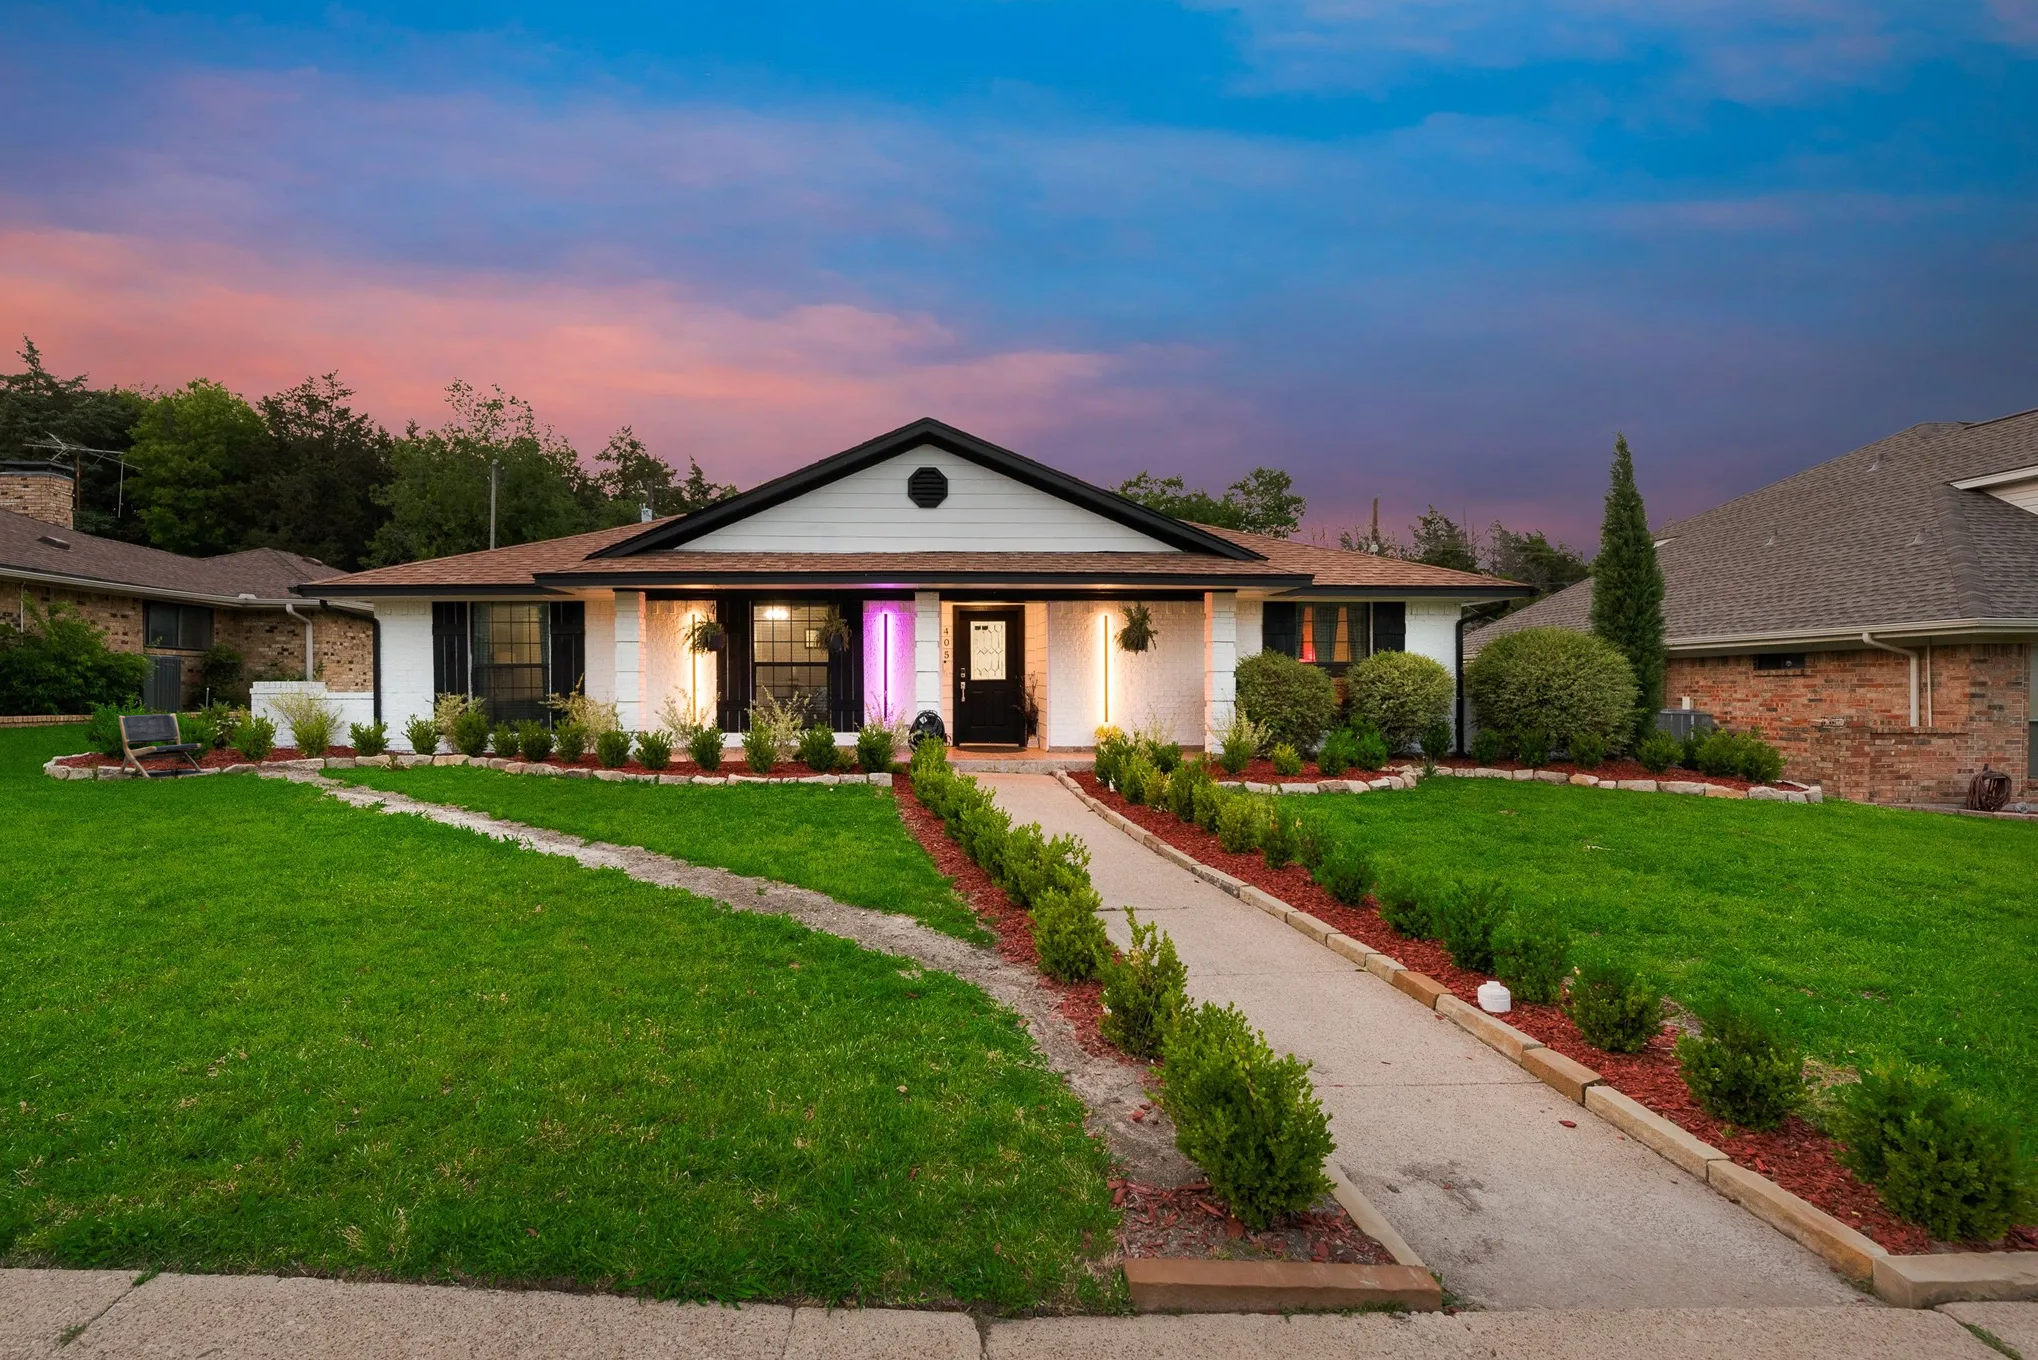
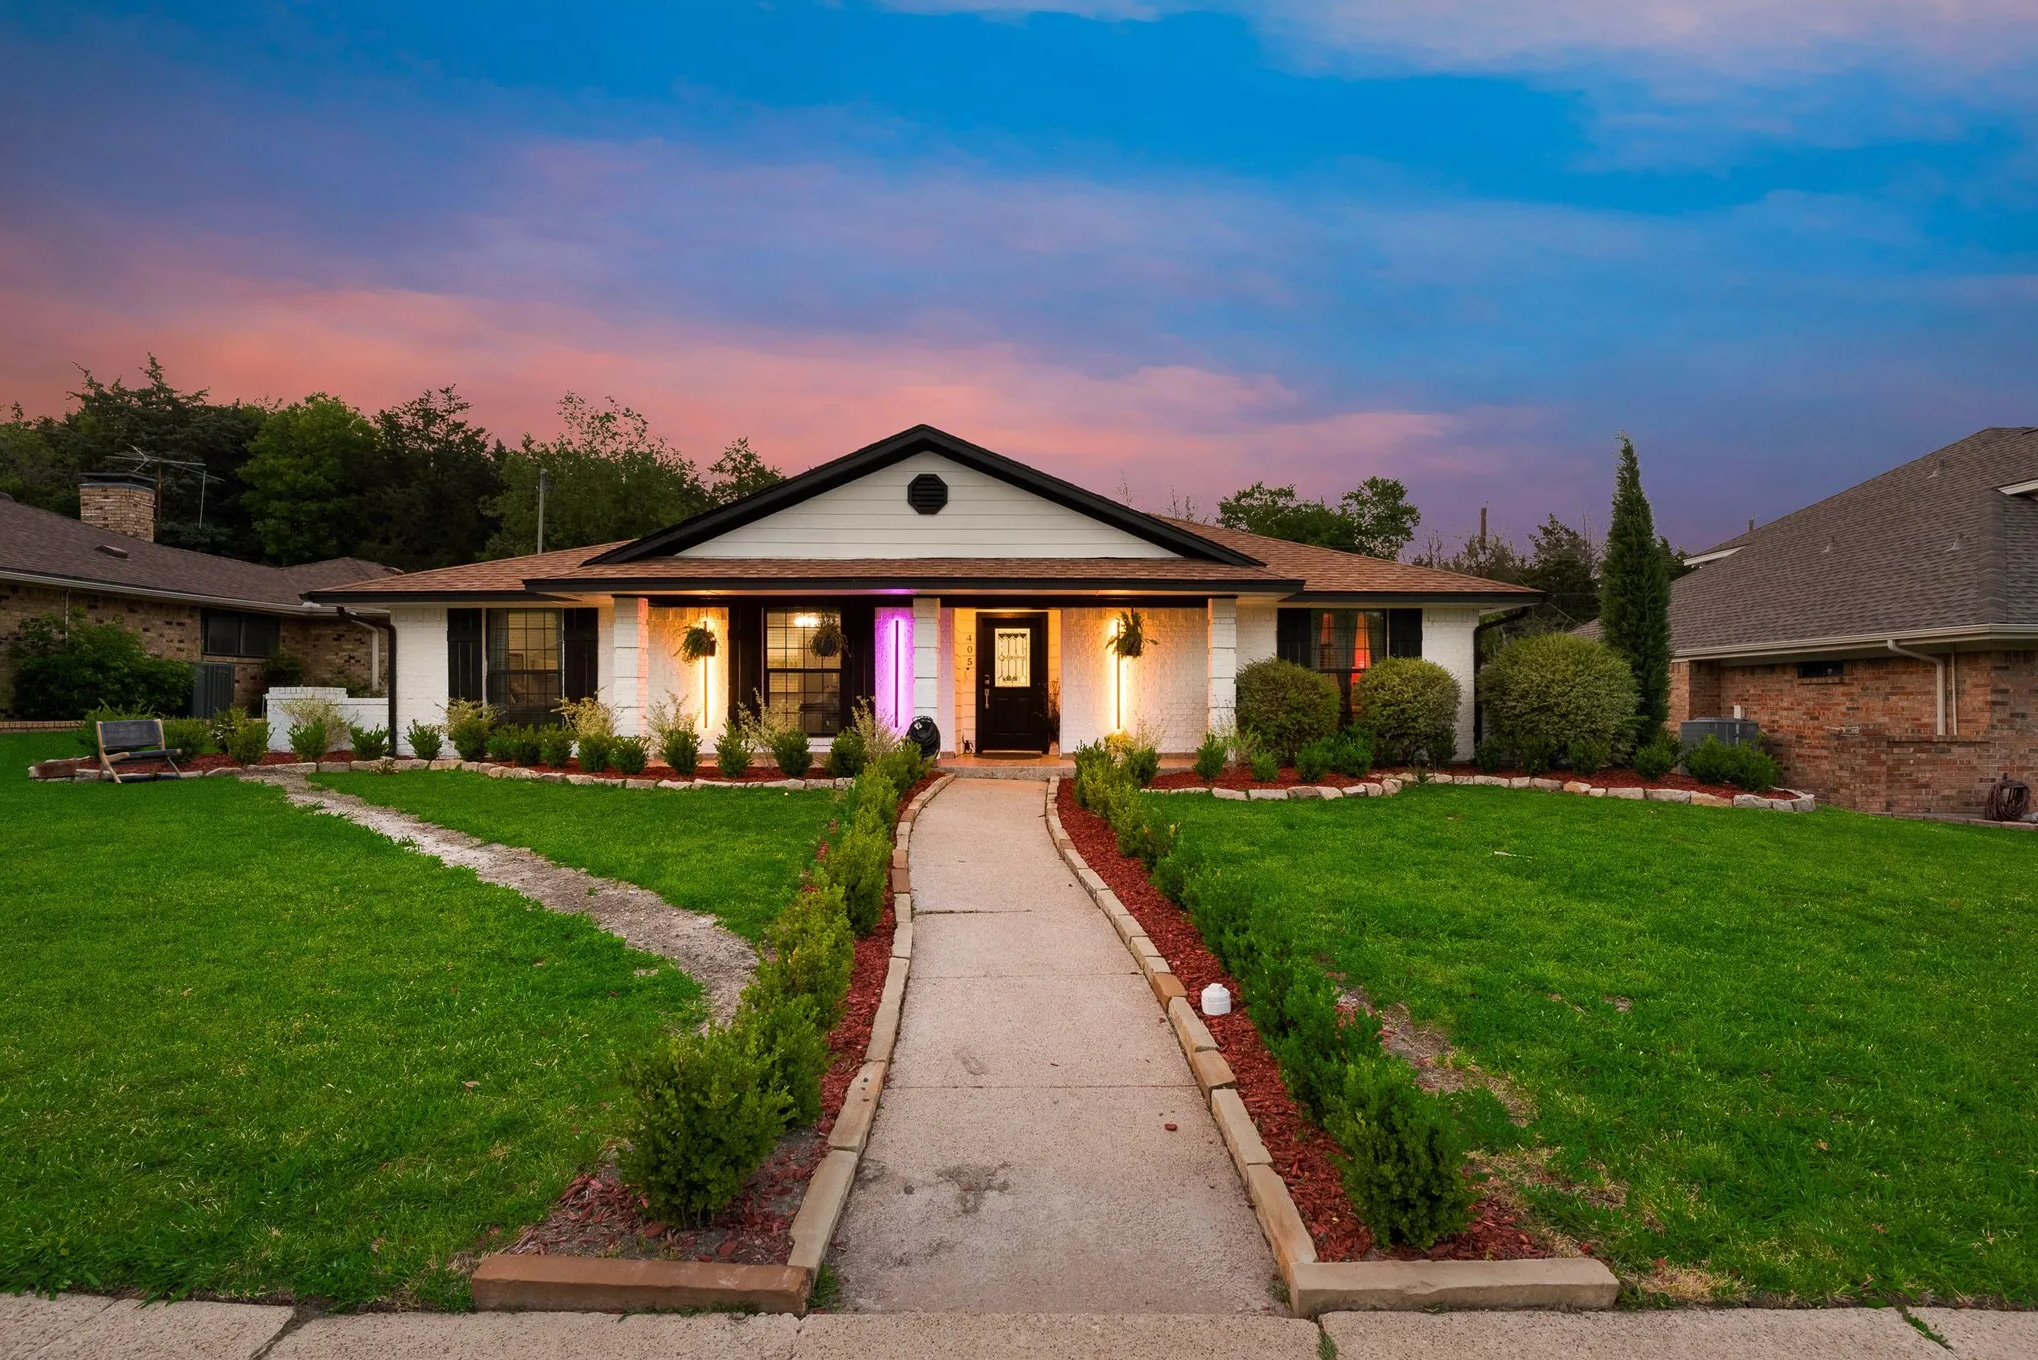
woven basket: none [54,749,97,773] -> present [33,756,78,778]

